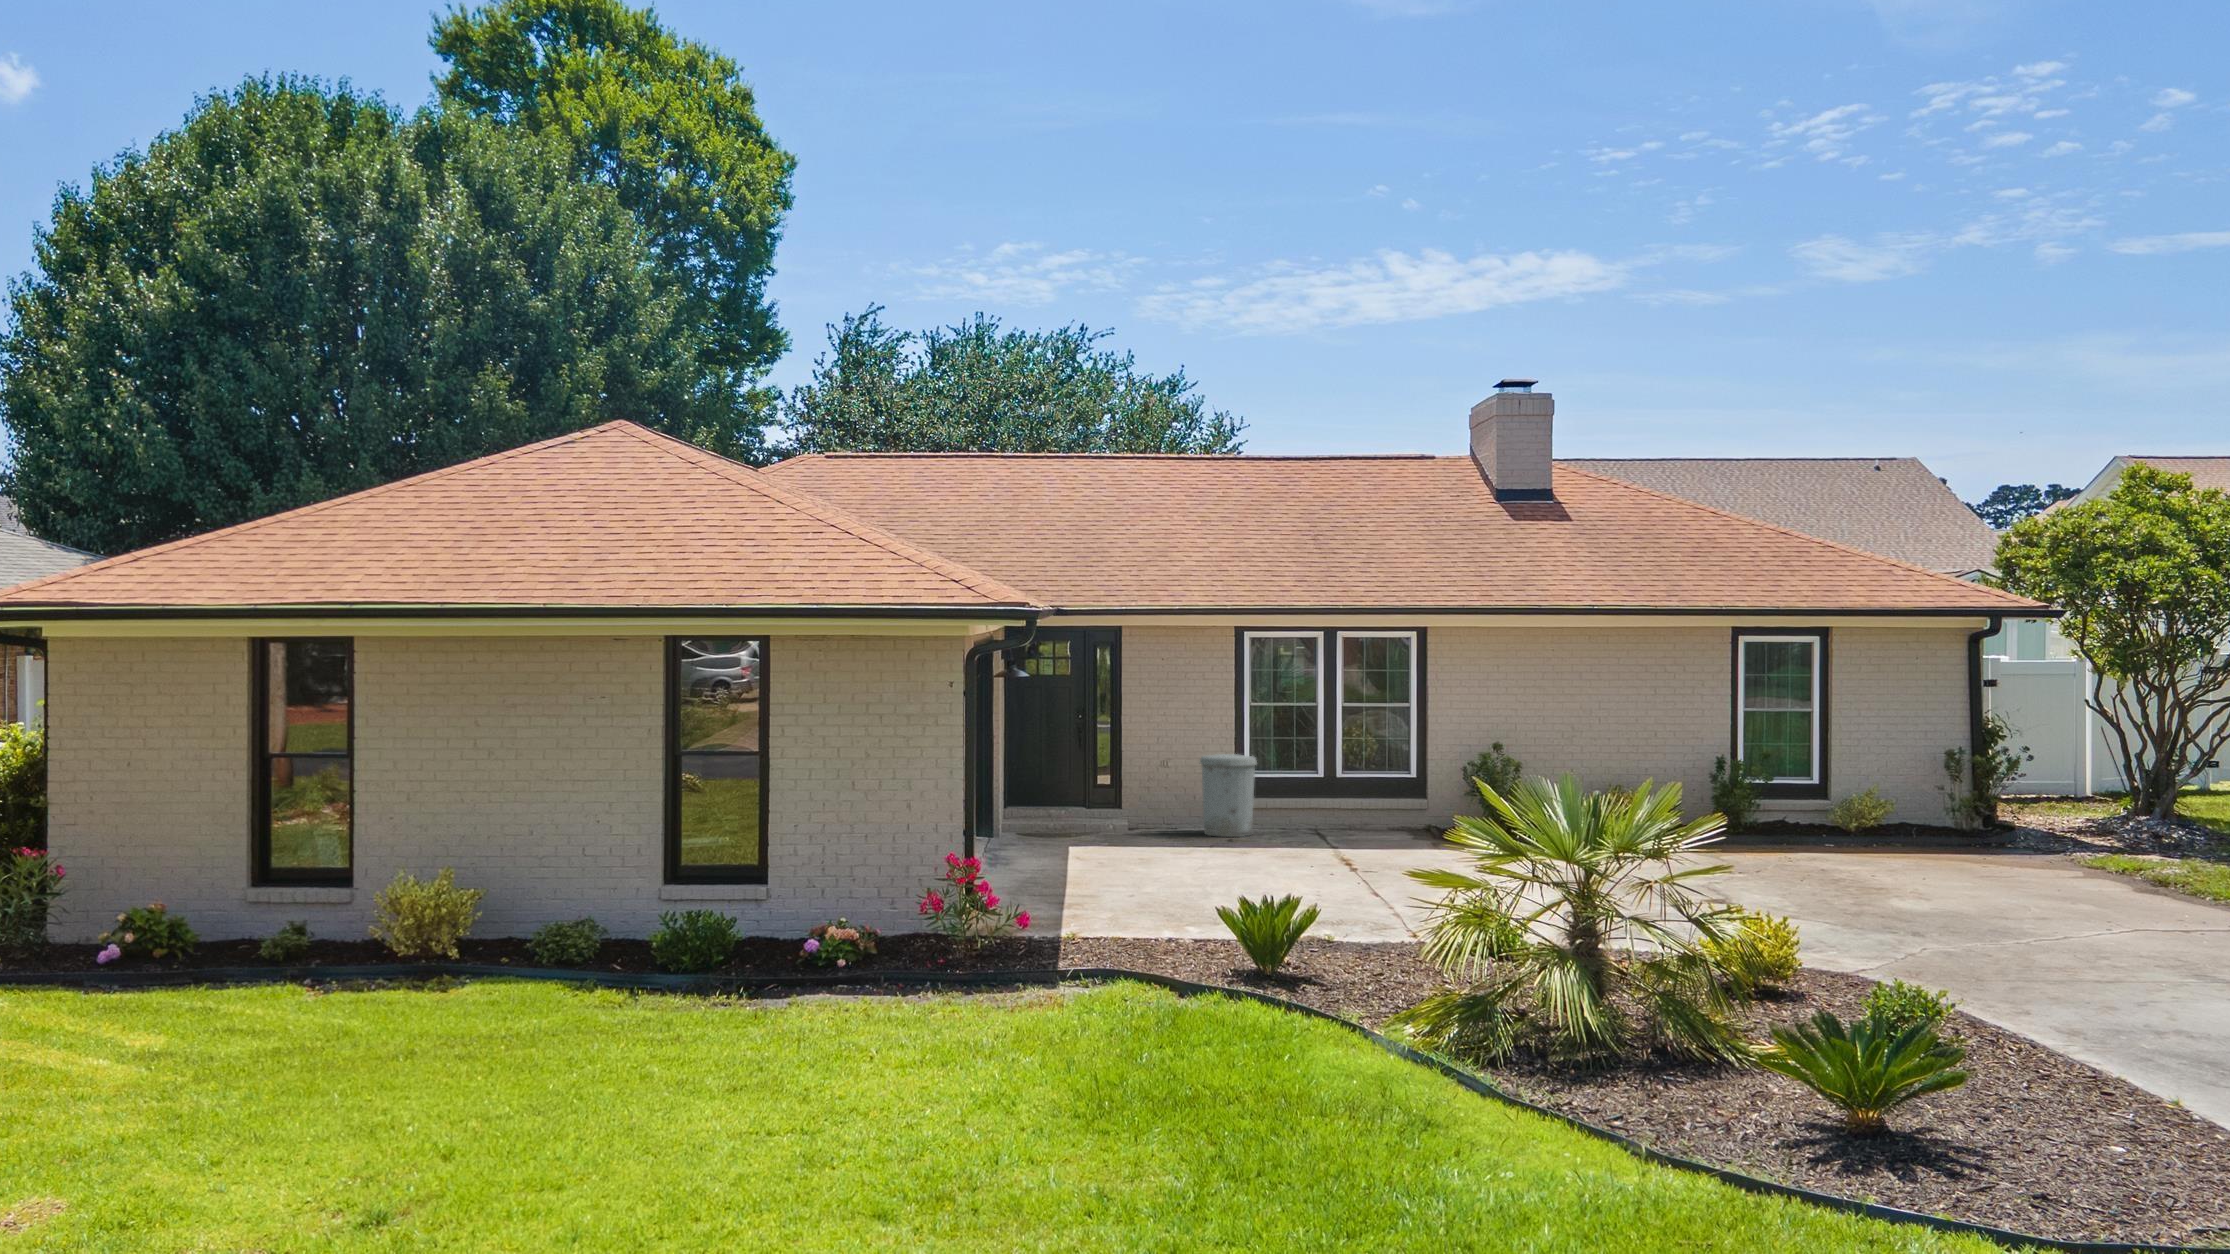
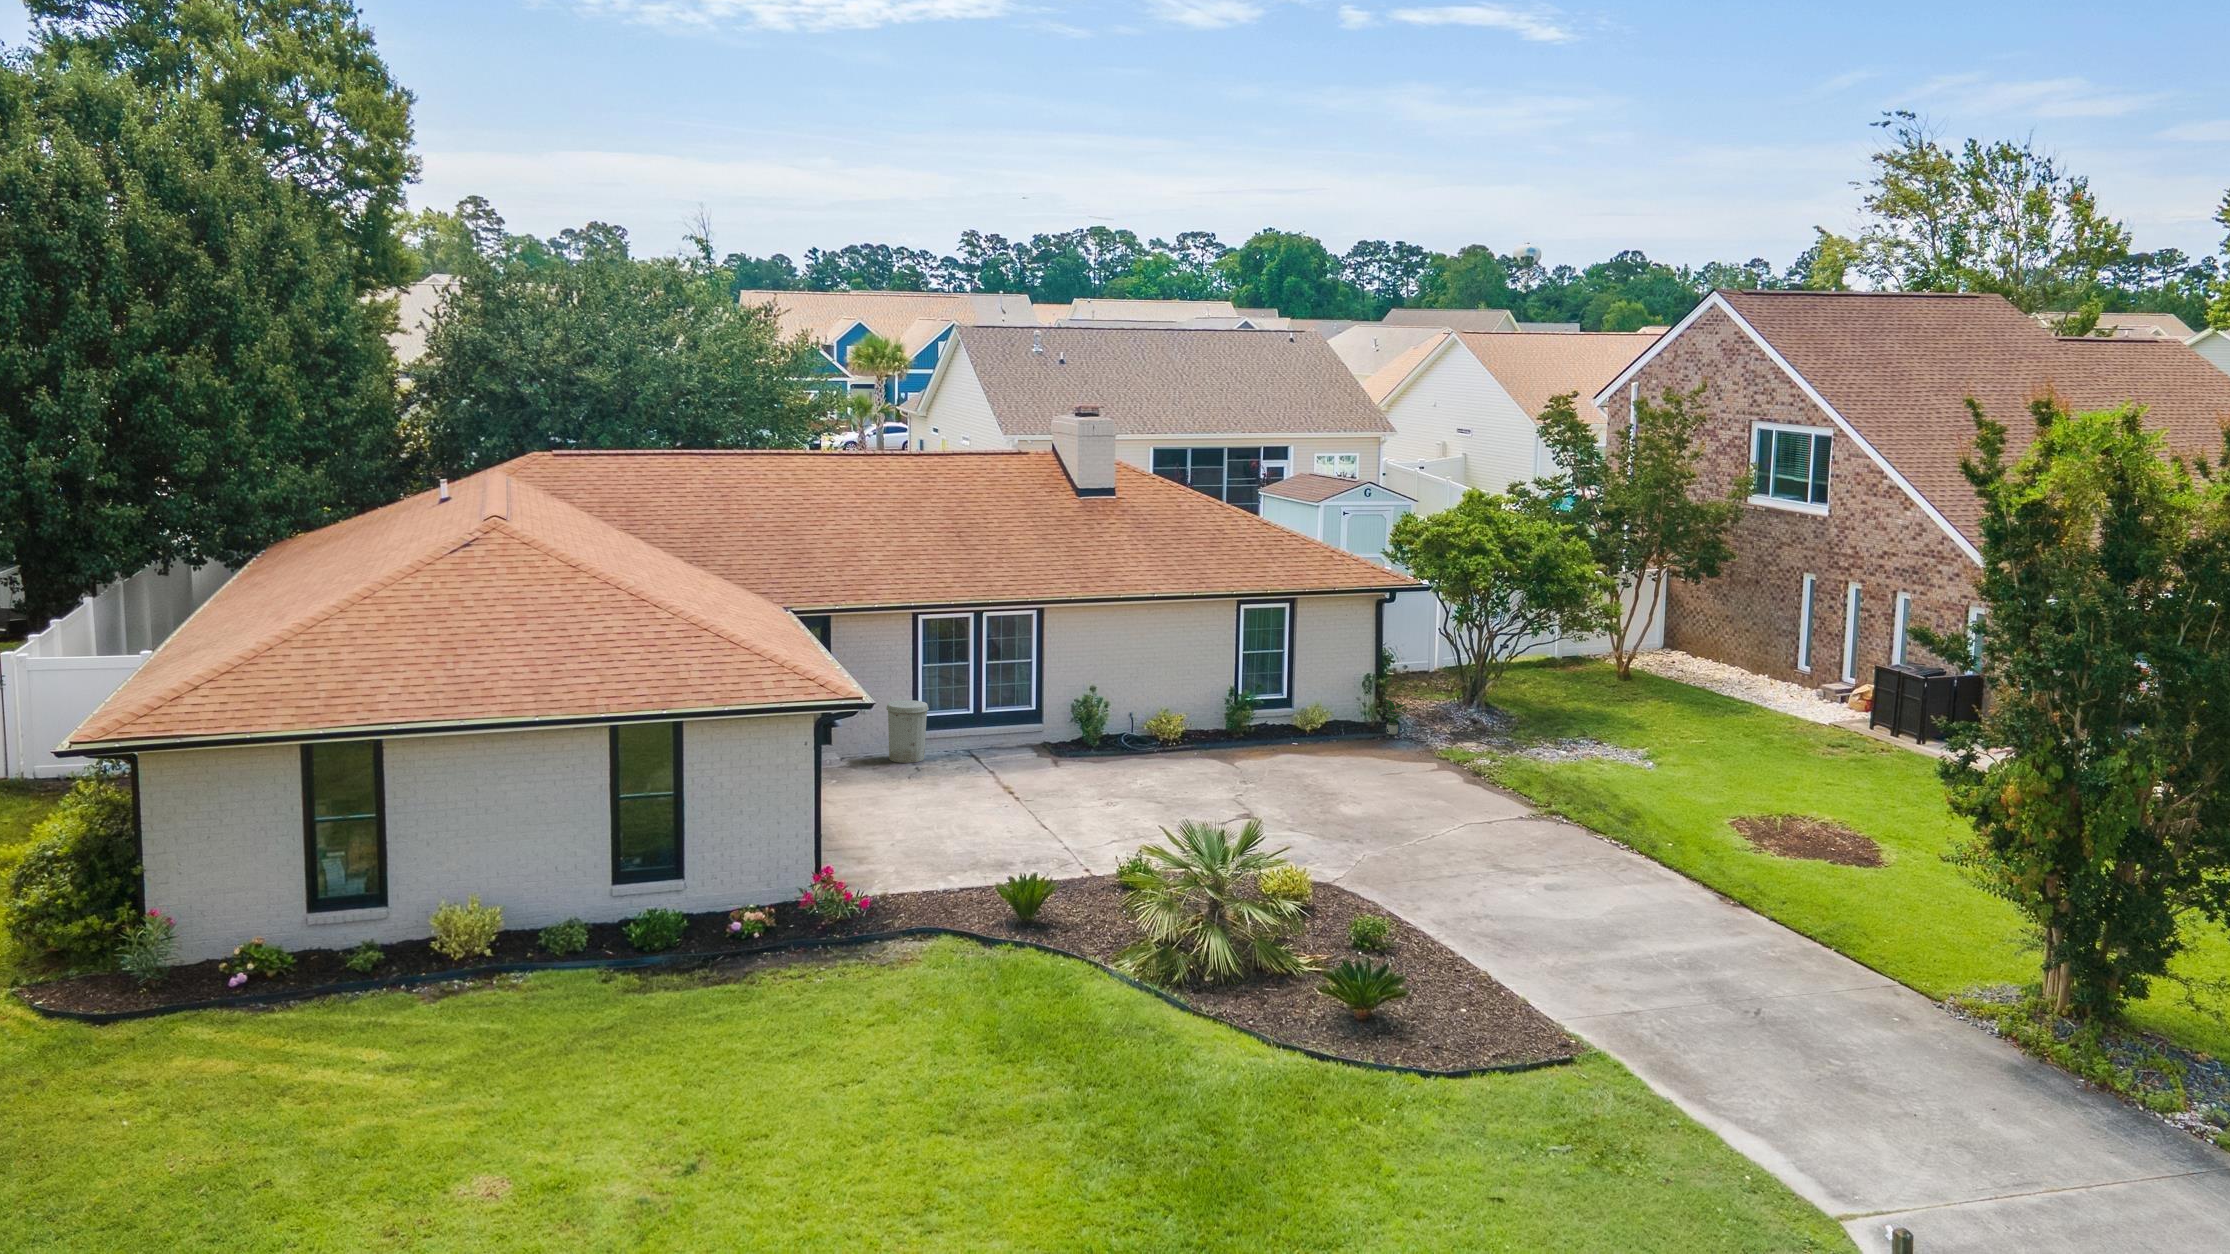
potted plant: none [1989,789,2033,844] -> present [1385,699,1407,735]

